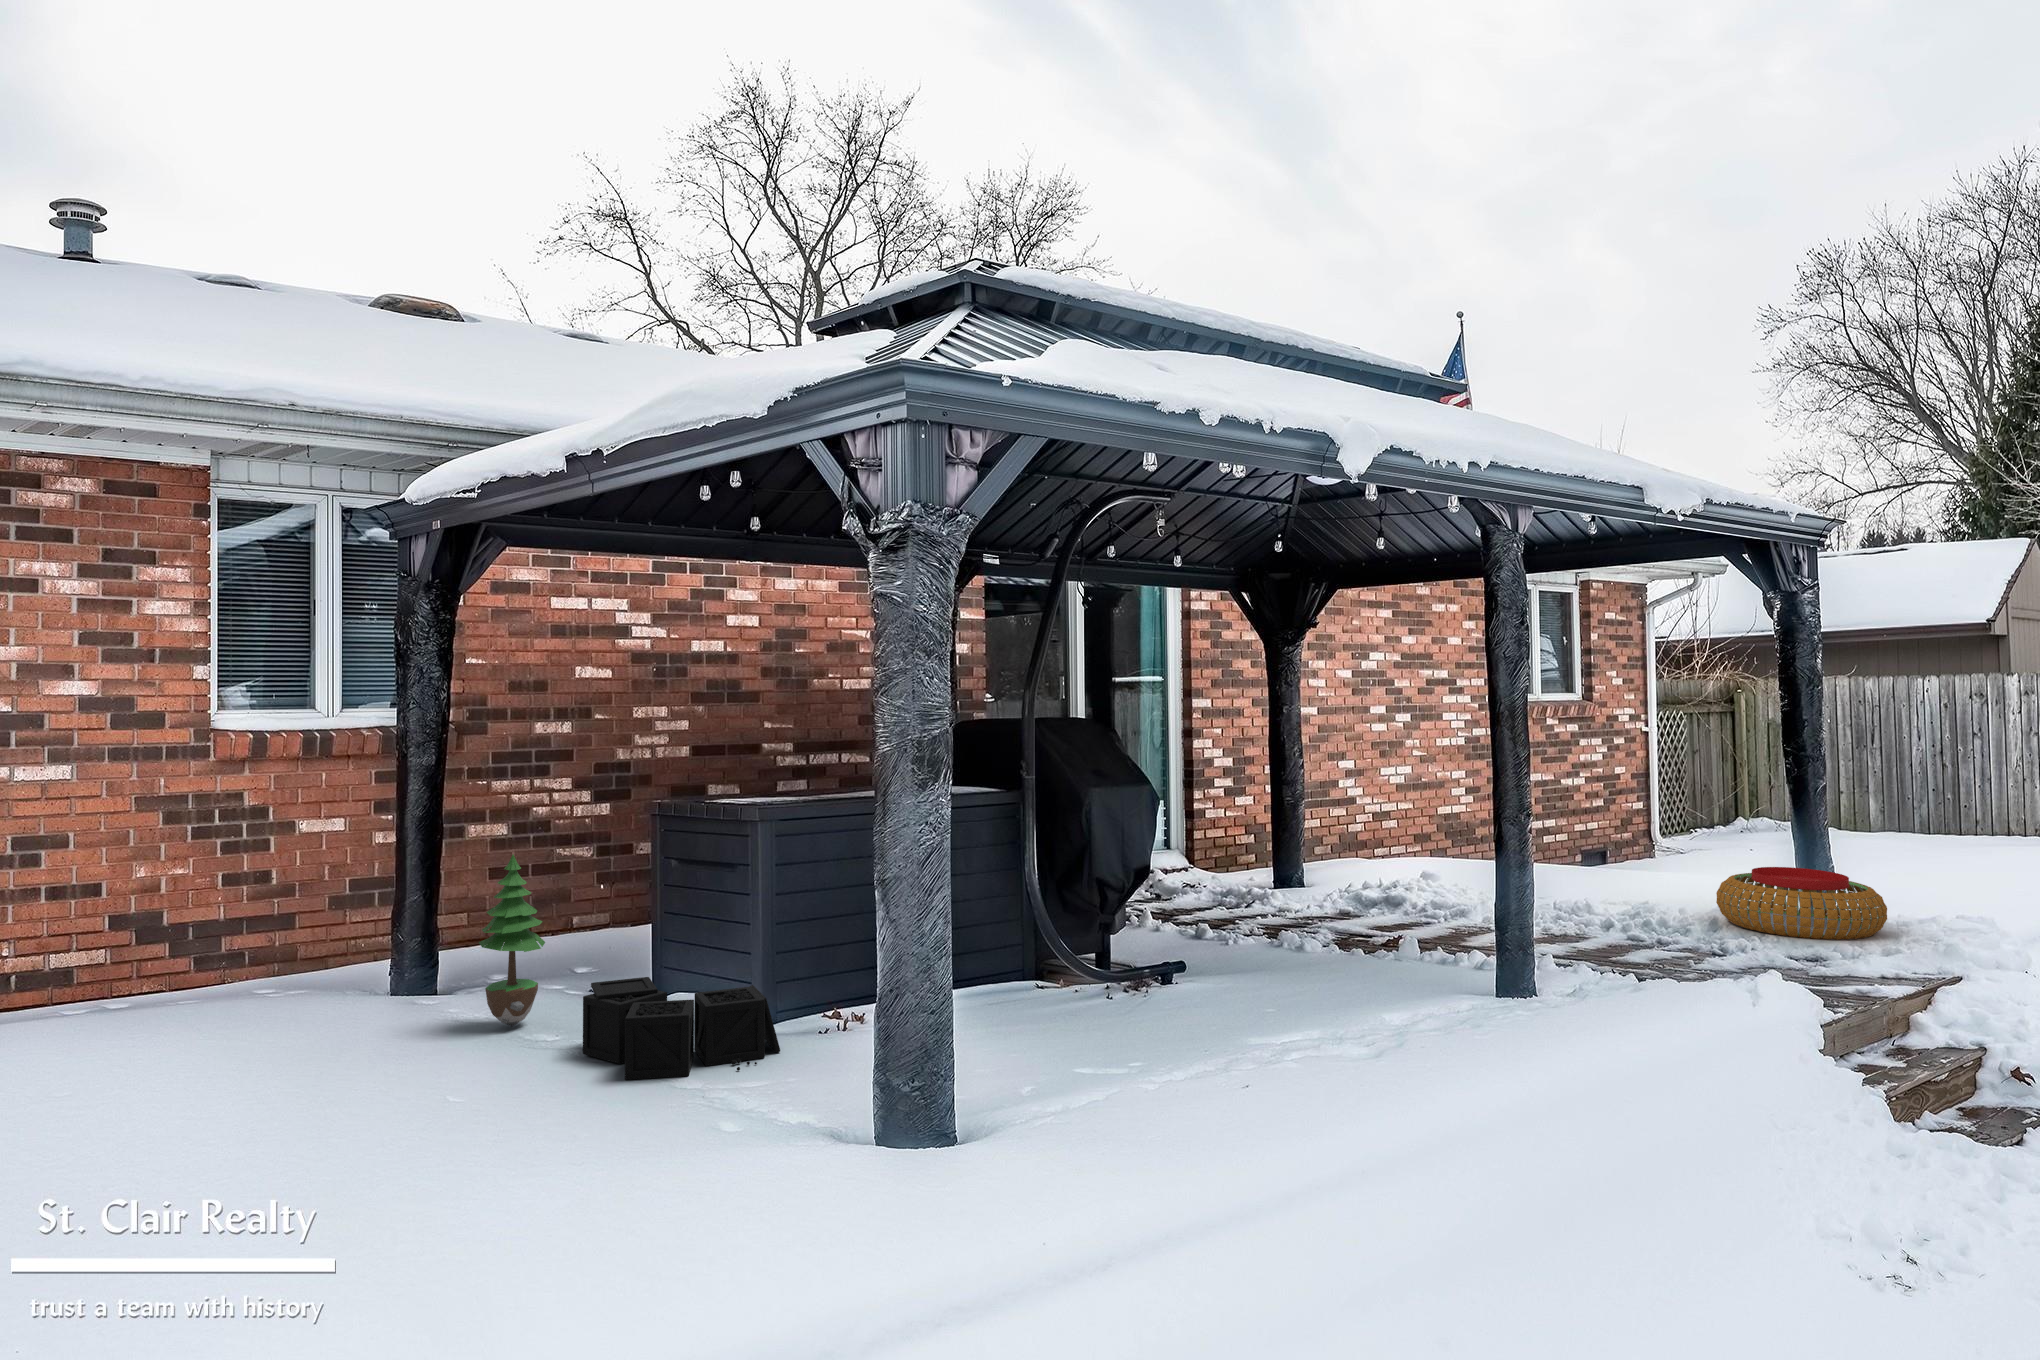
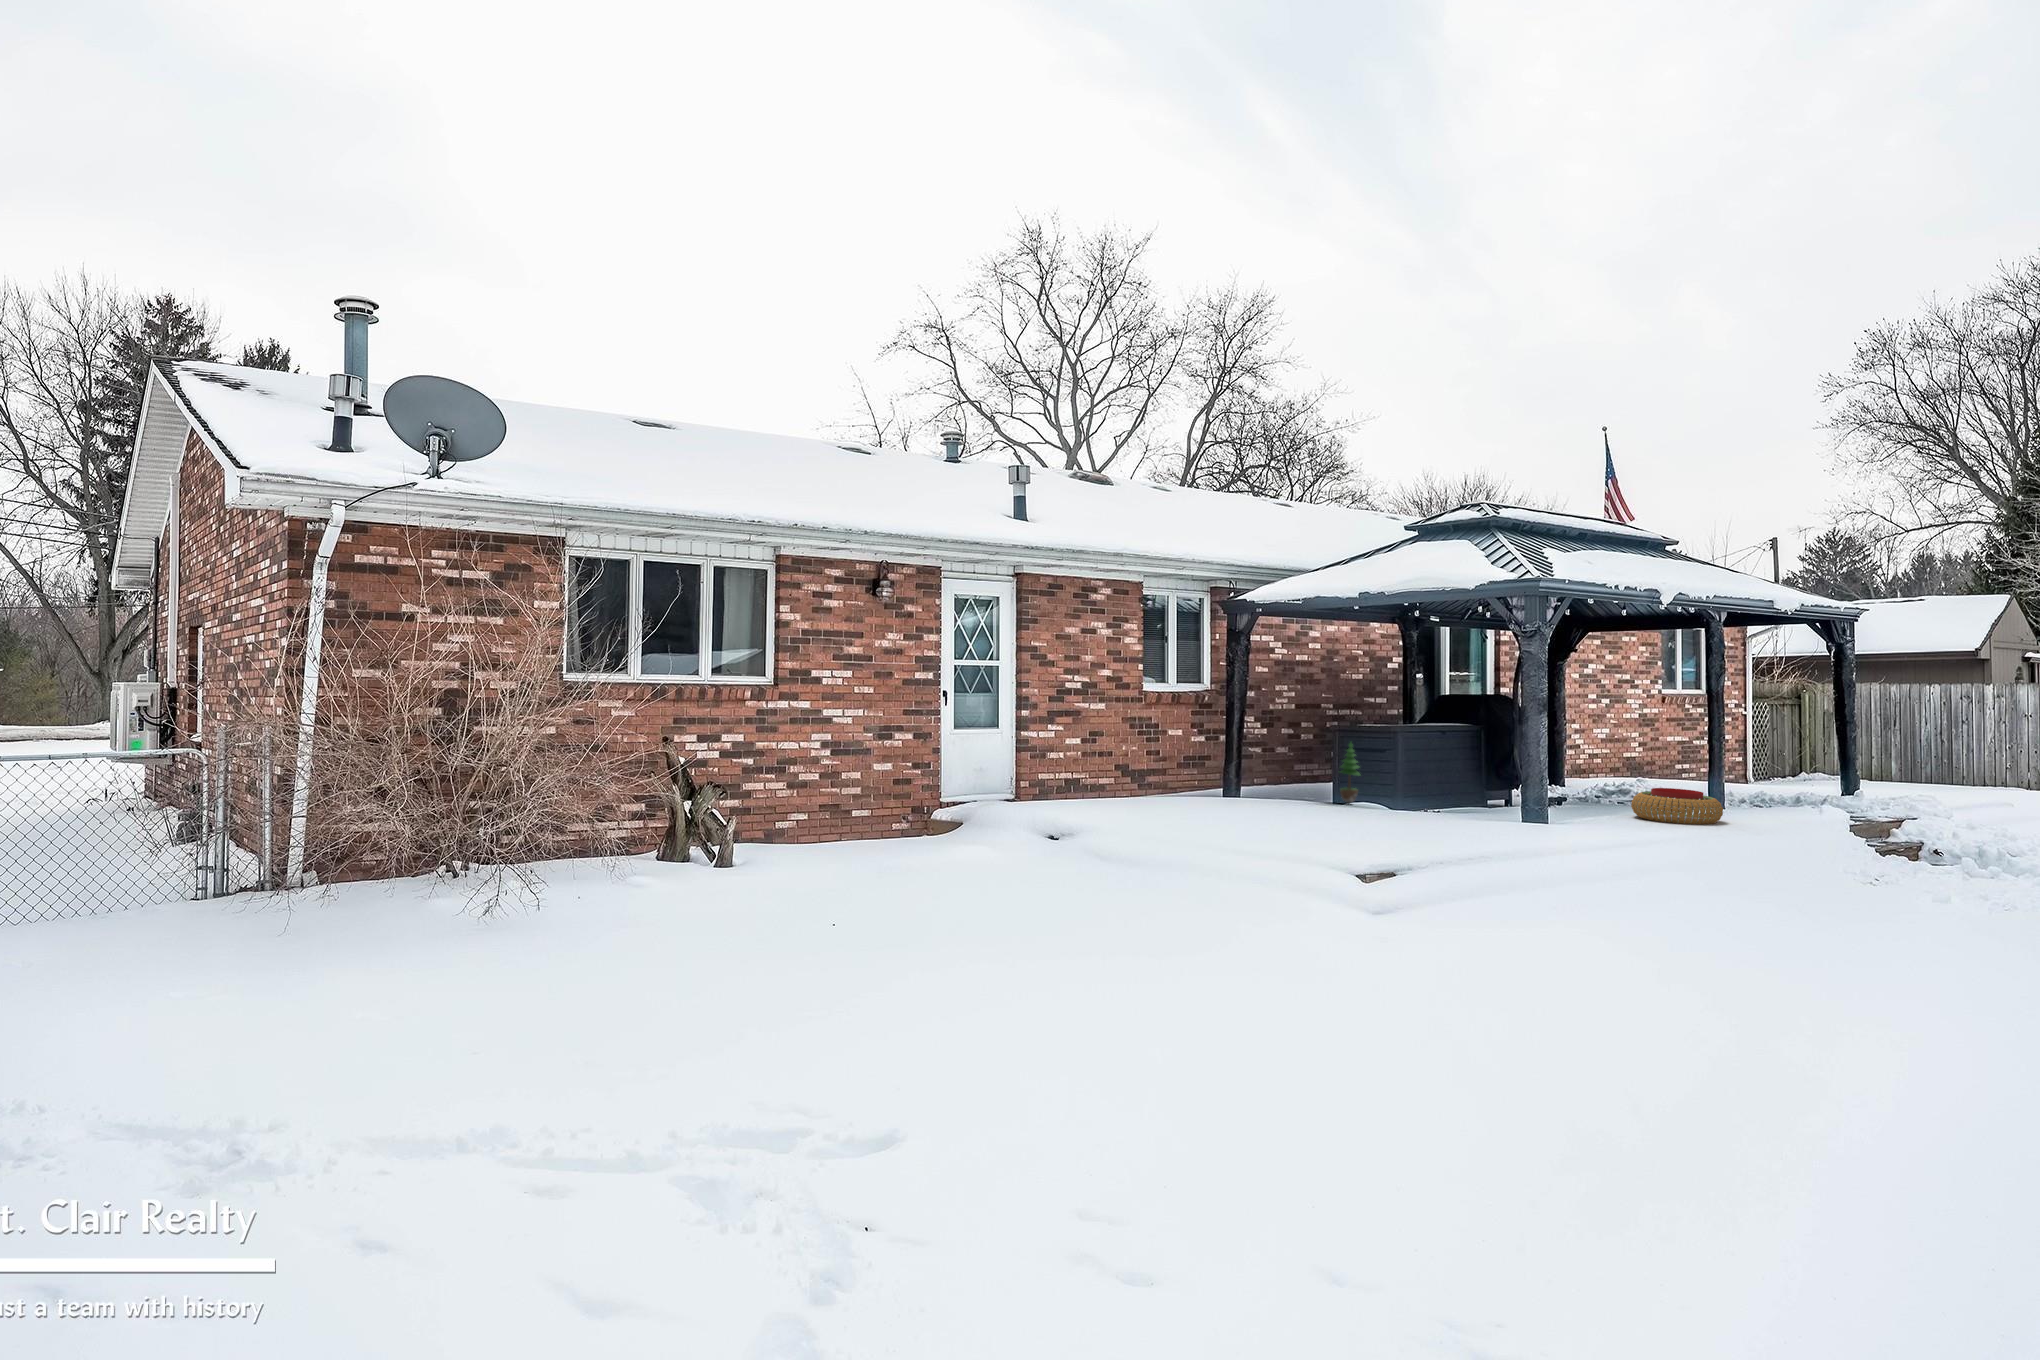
pouf: present [1716,867,1887,940] -> present [1631,788,1723,824]
storage bin: present [583,977,780,1080] -> none [1394,785,1469,813]

